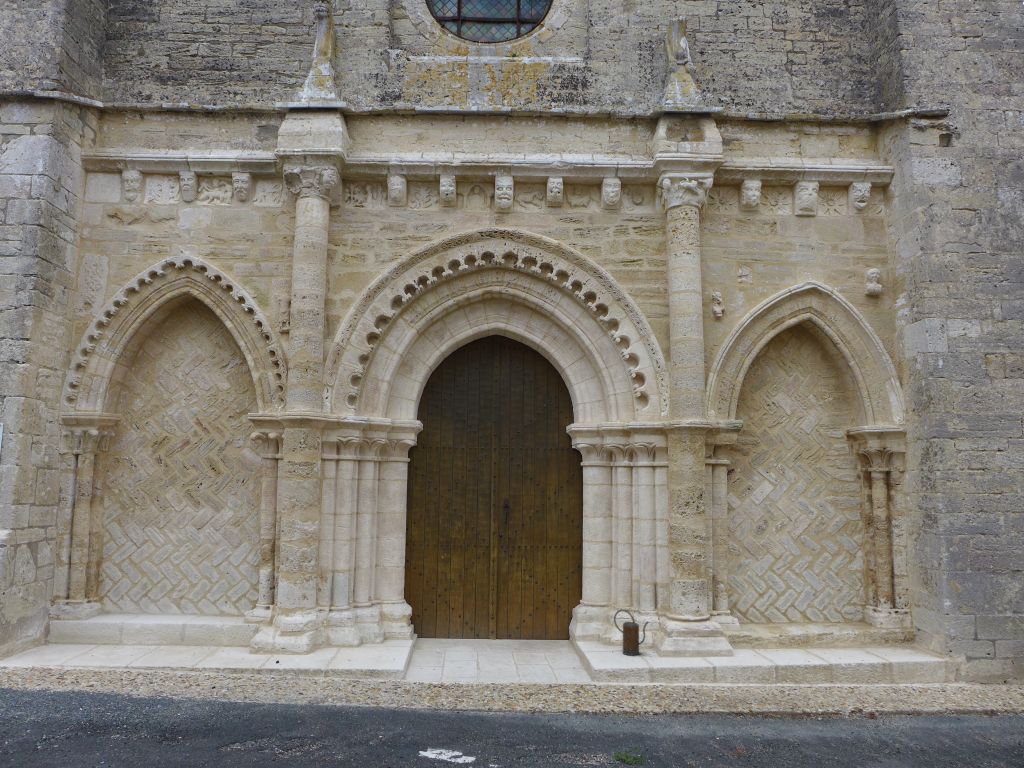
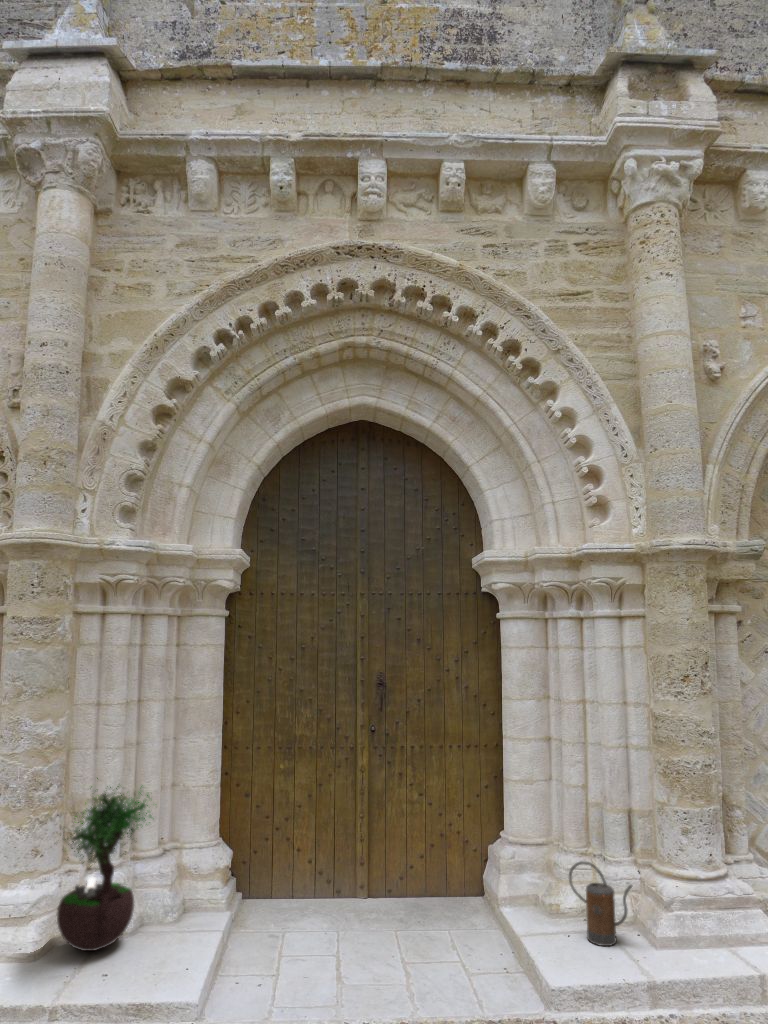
potted tree: none [319,554,375,651] -> present [57,778,151,951]

